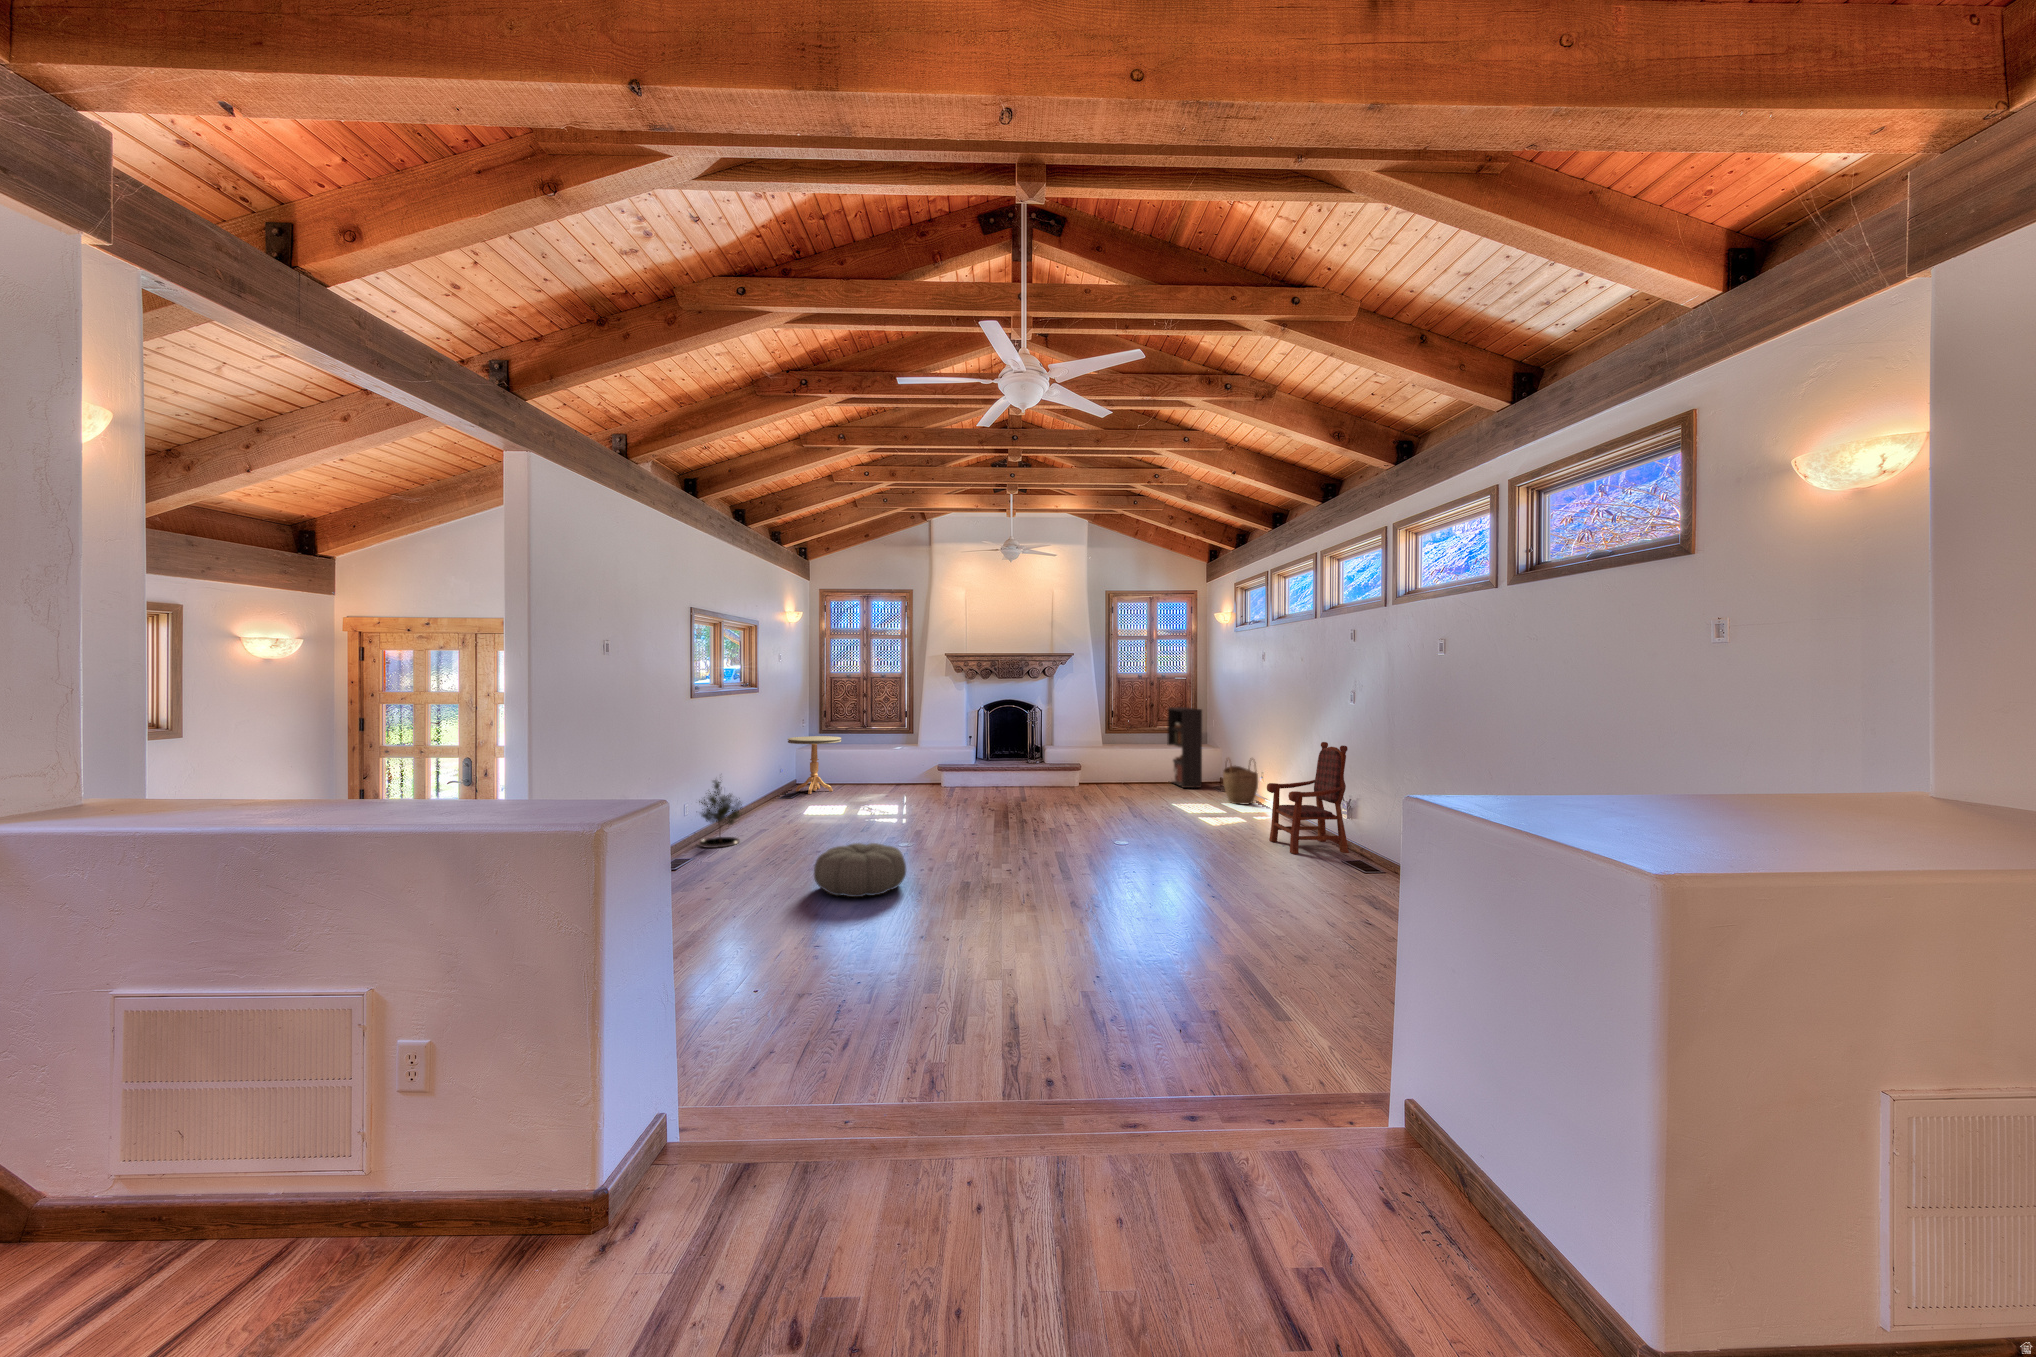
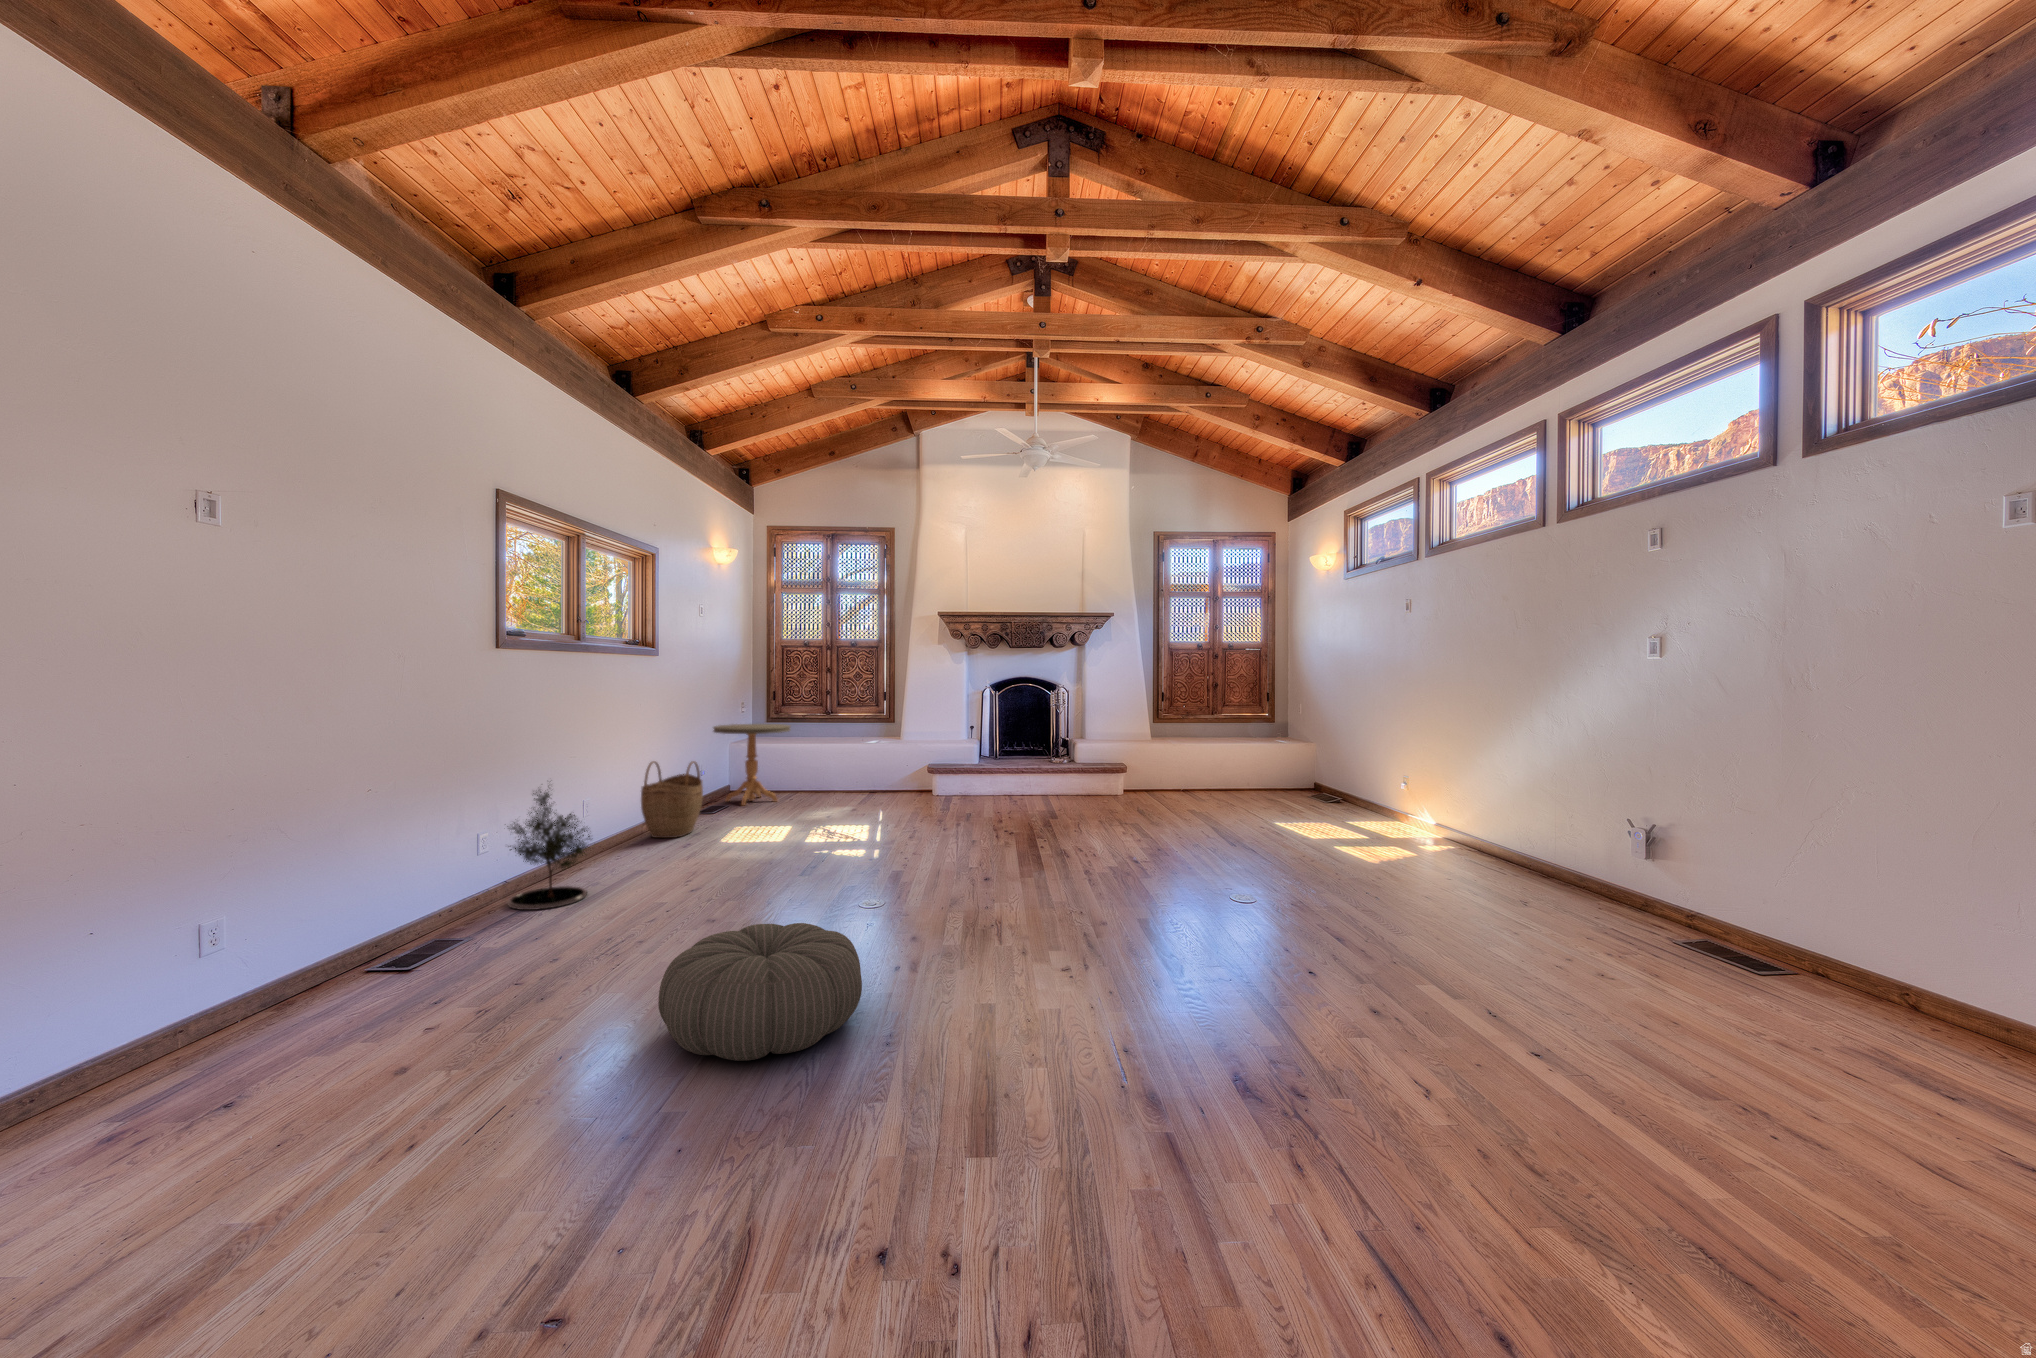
bookcase: present [1167,707,1202,788] -> none [1243,685,1329,801]
armchair: present [1267,742,1349,854] -> none [1483,726,1659,923]
woven basket: present [1223,759,1258,805] -> present [641,761,703,838]

